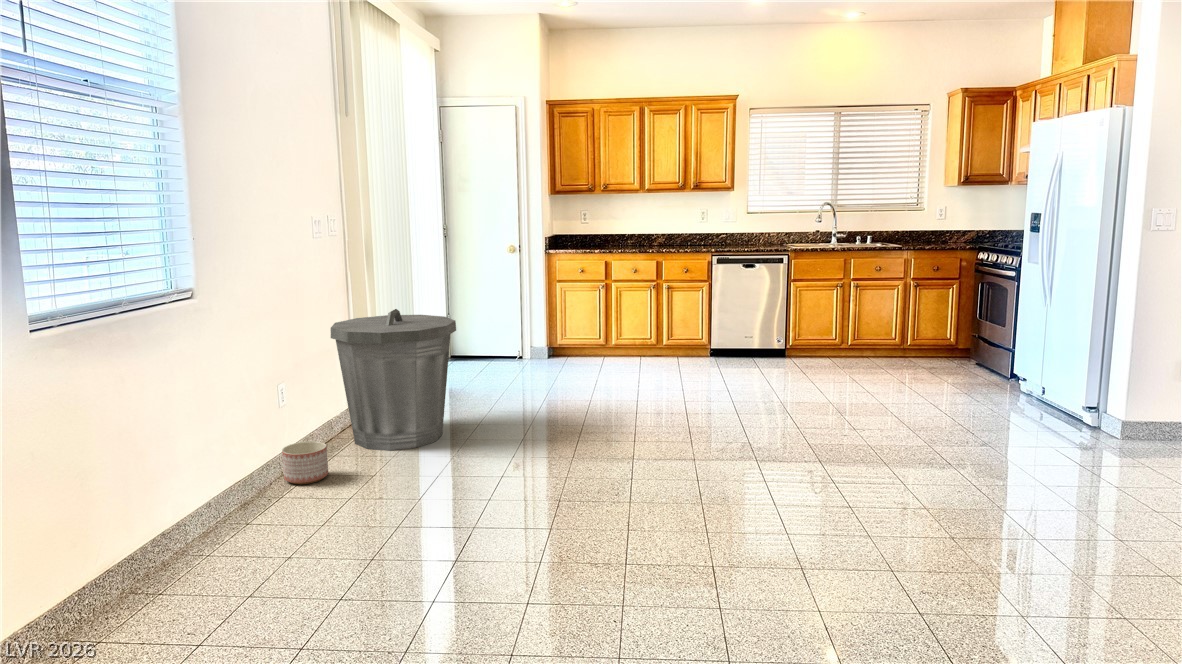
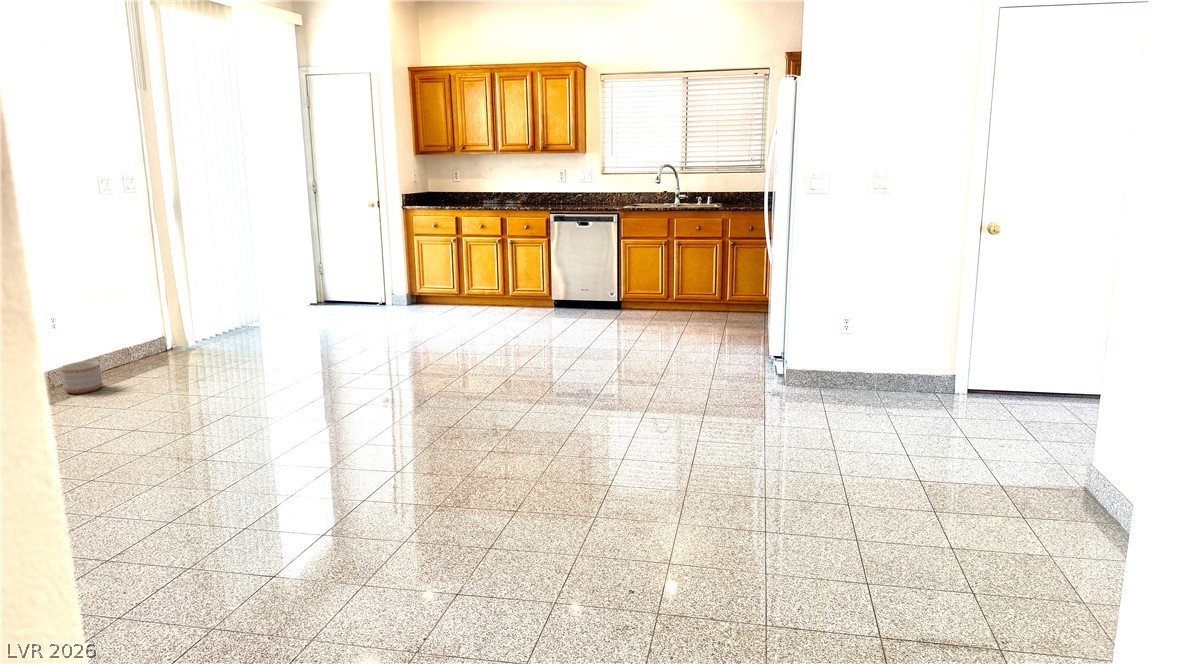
trash can: present [331,309,456,451] -> none [125,257,237,373]

